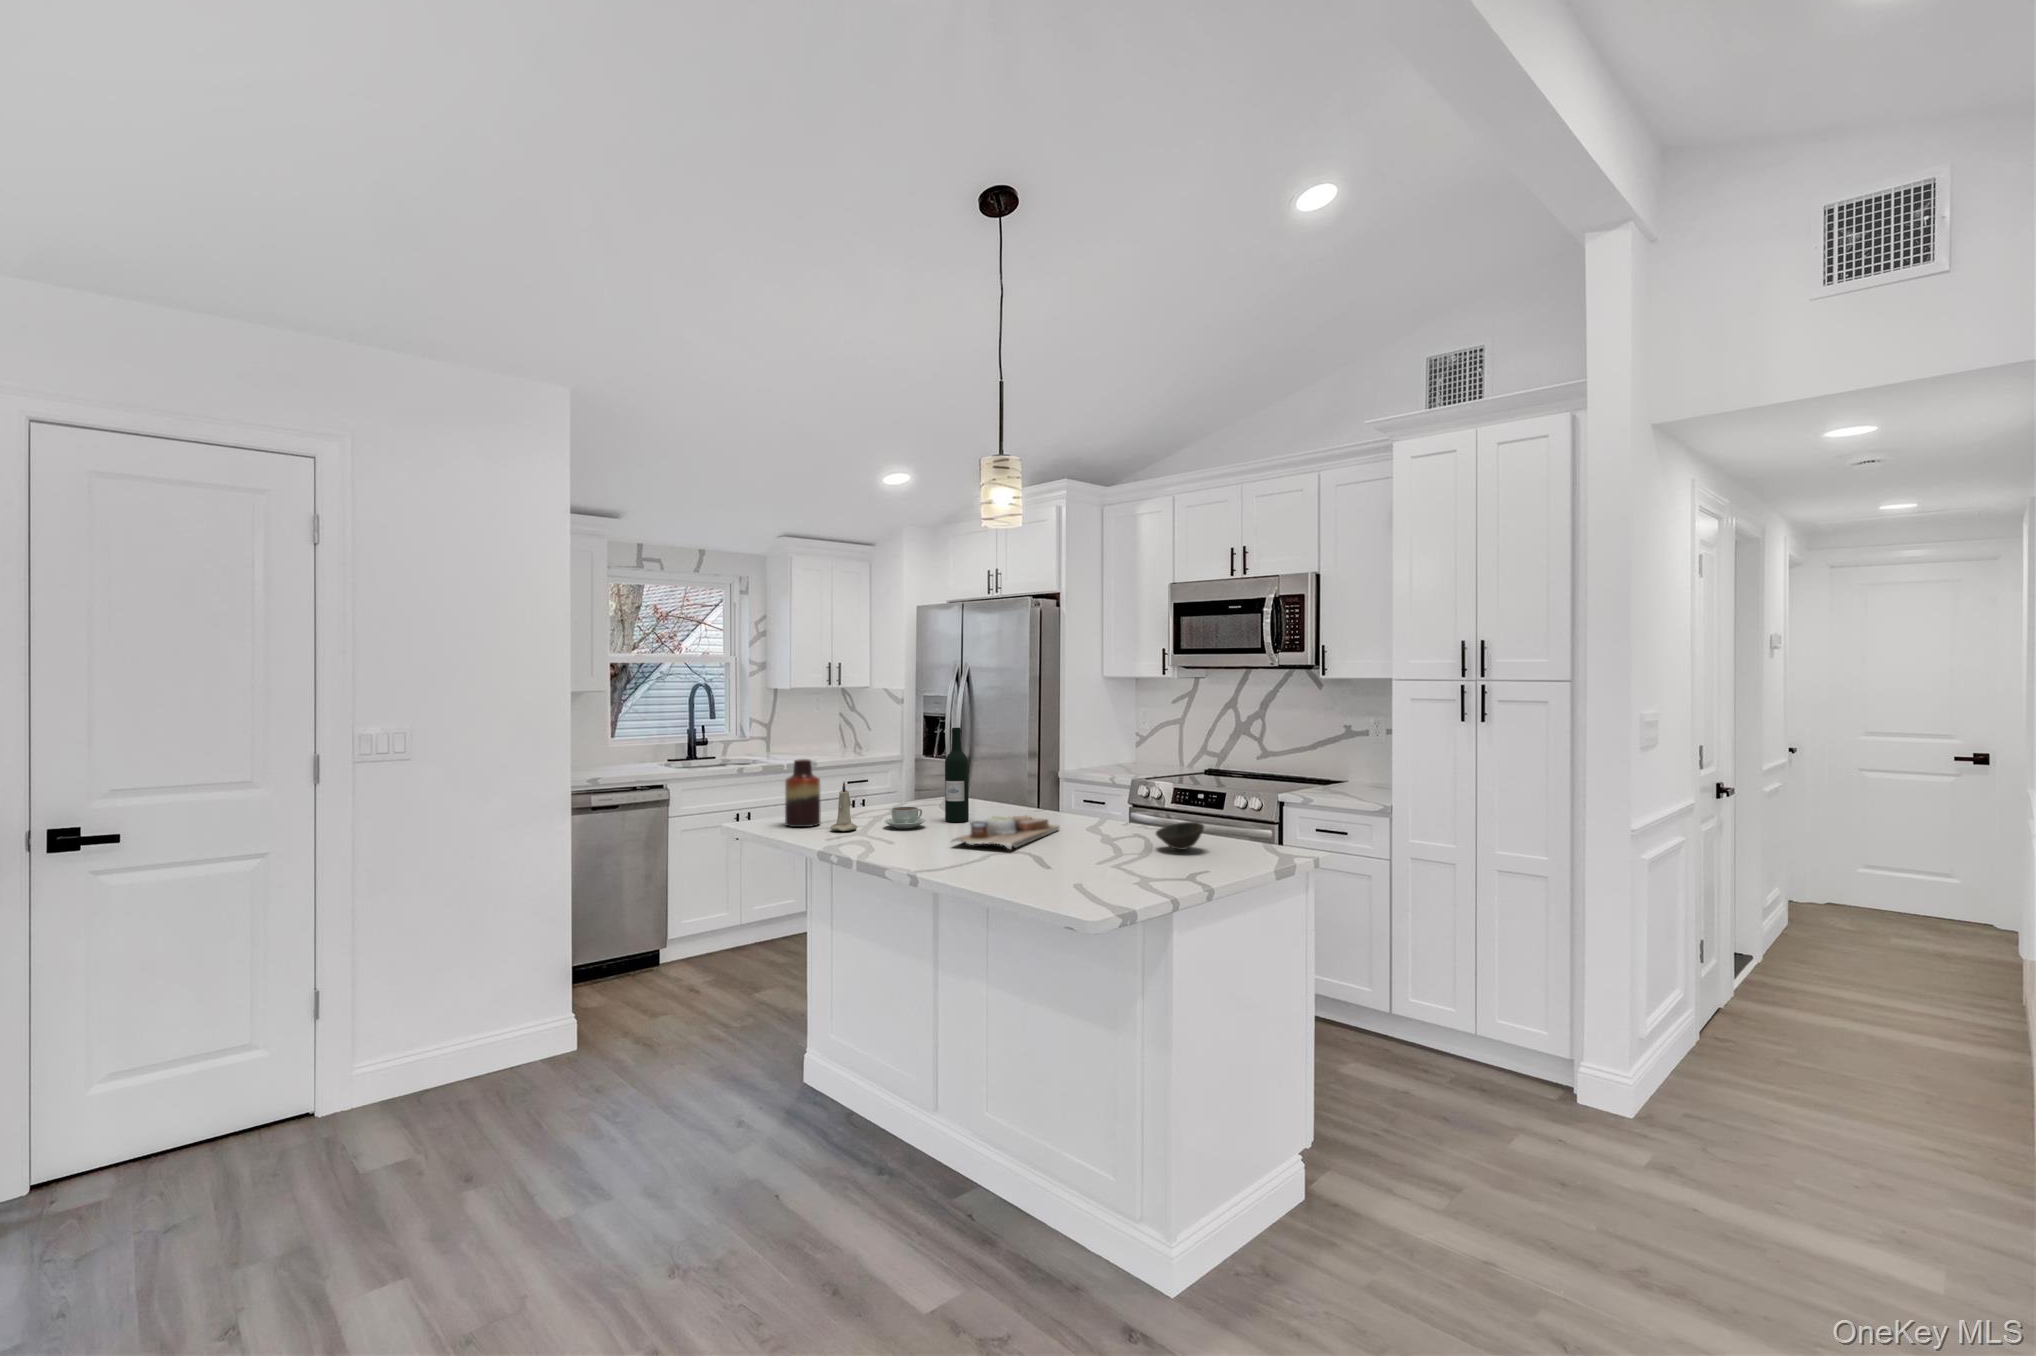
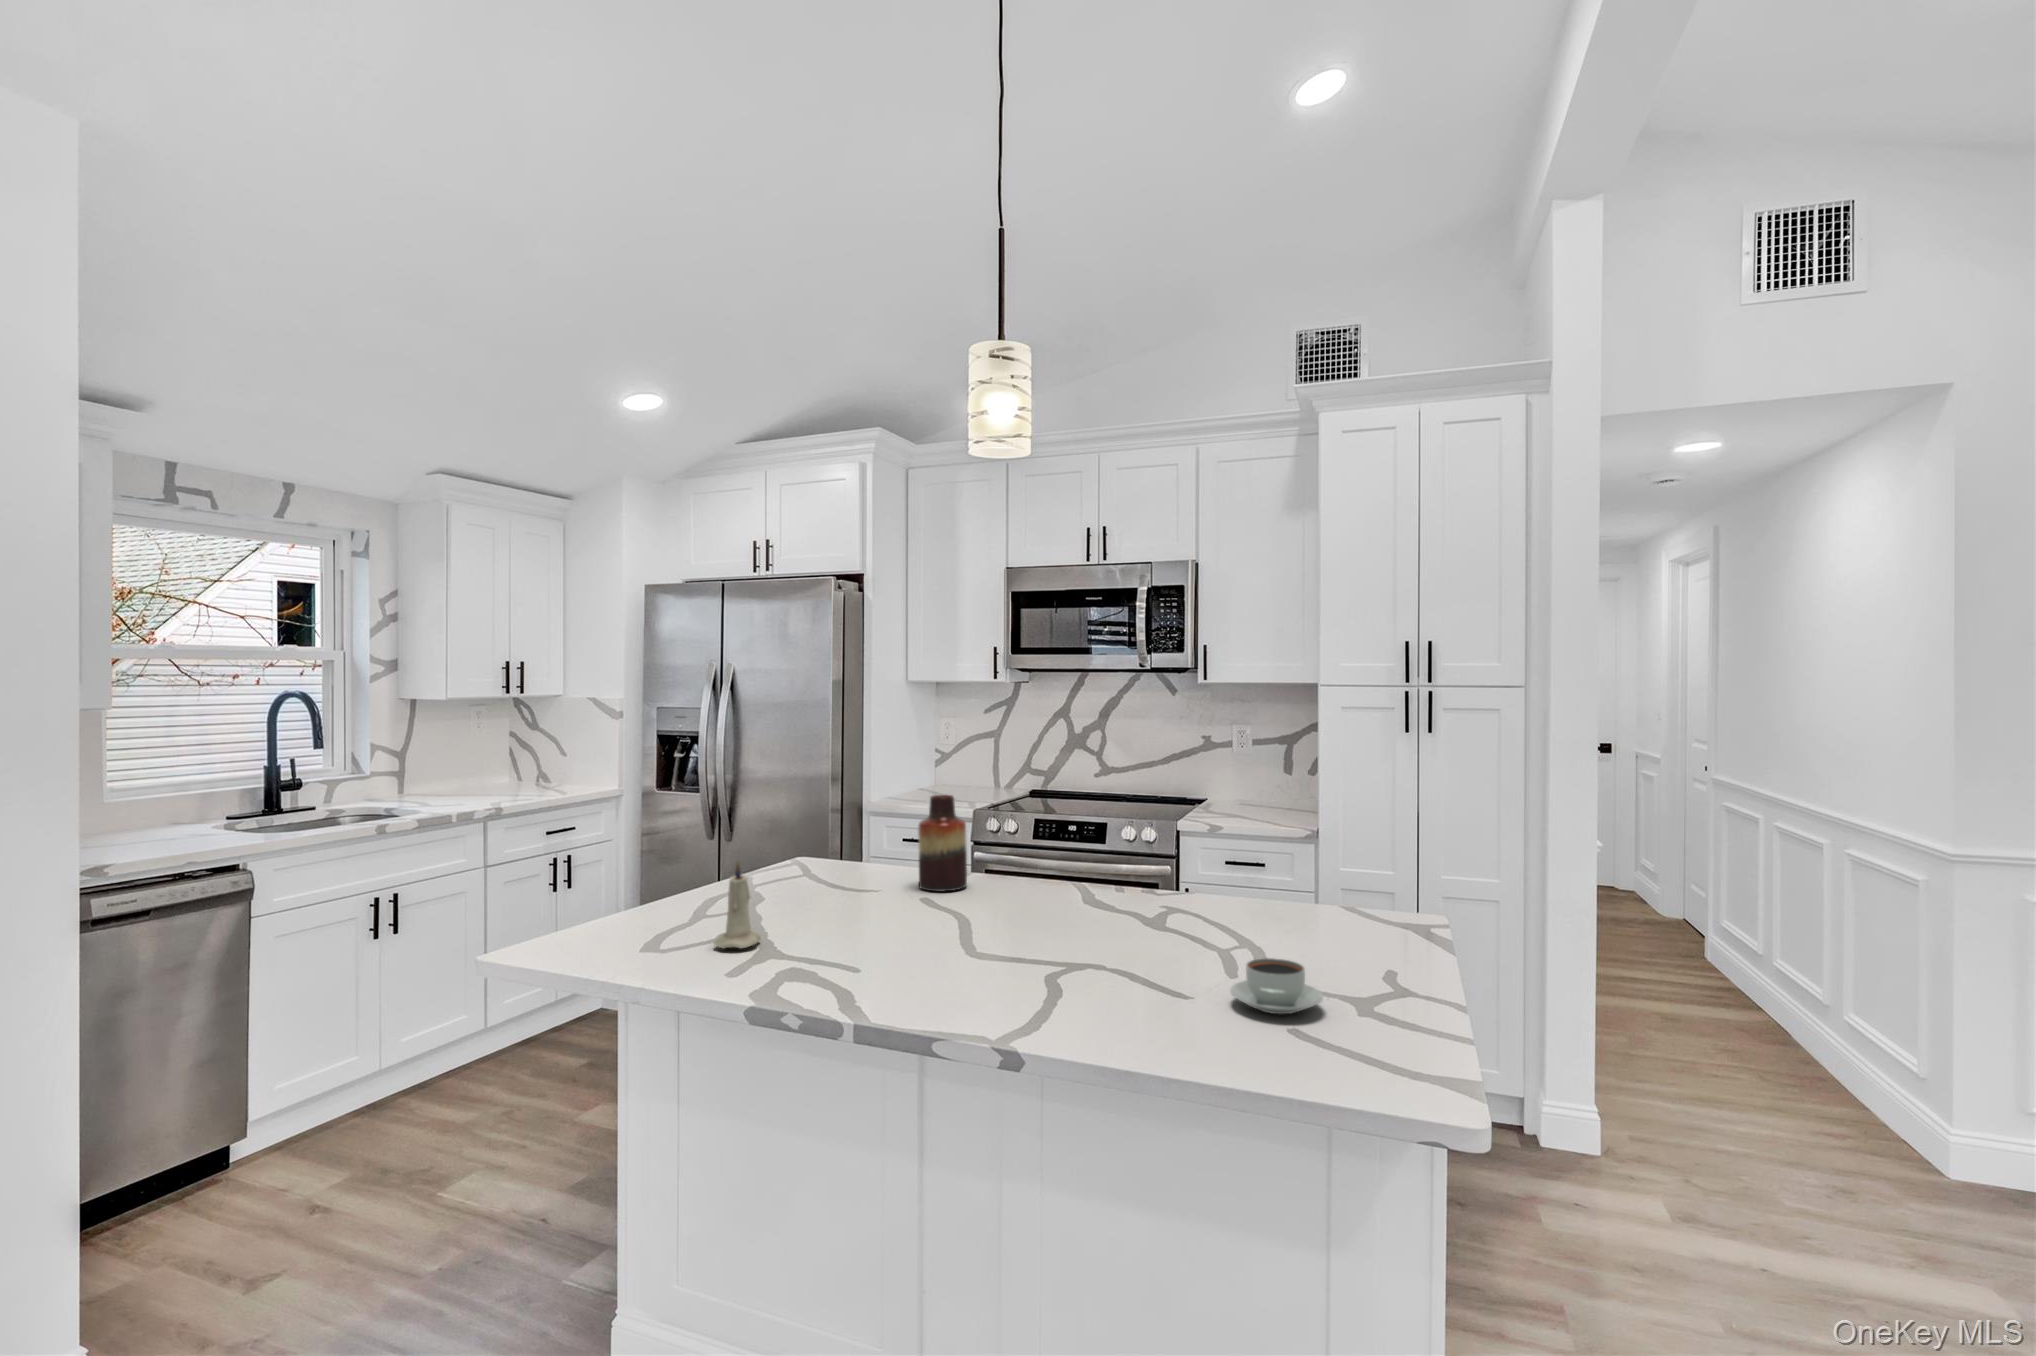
wine bottle: present [945,728,969,822] -> none [871,759,909,907]
vase: present [785,759,820,827] -> present [918,795,967,892]
coffee cup: present [884,807,926,829] -> present [1230,958,1323,1014]
cutting board: present [952,815,1059,849] -> none [976,888,1087,962]
bowl: present [1156,822,1204,850] -> none [1231,886,1328,951]

